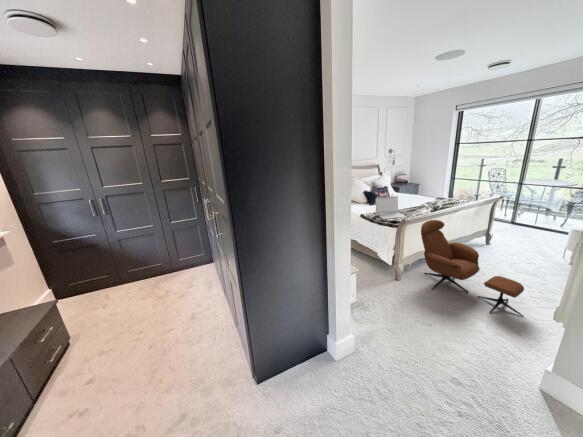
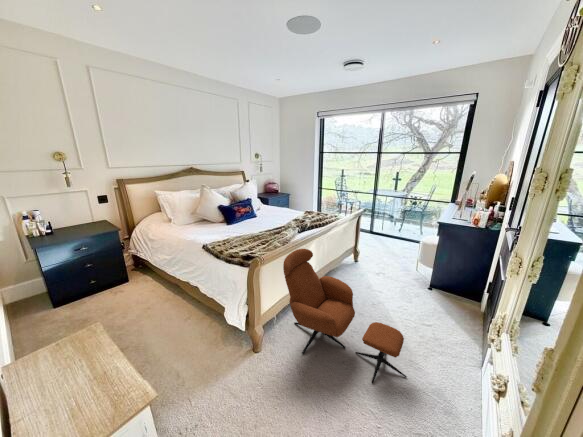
laptop: present [375,196,406,219] -> none [223,215,267,253]

